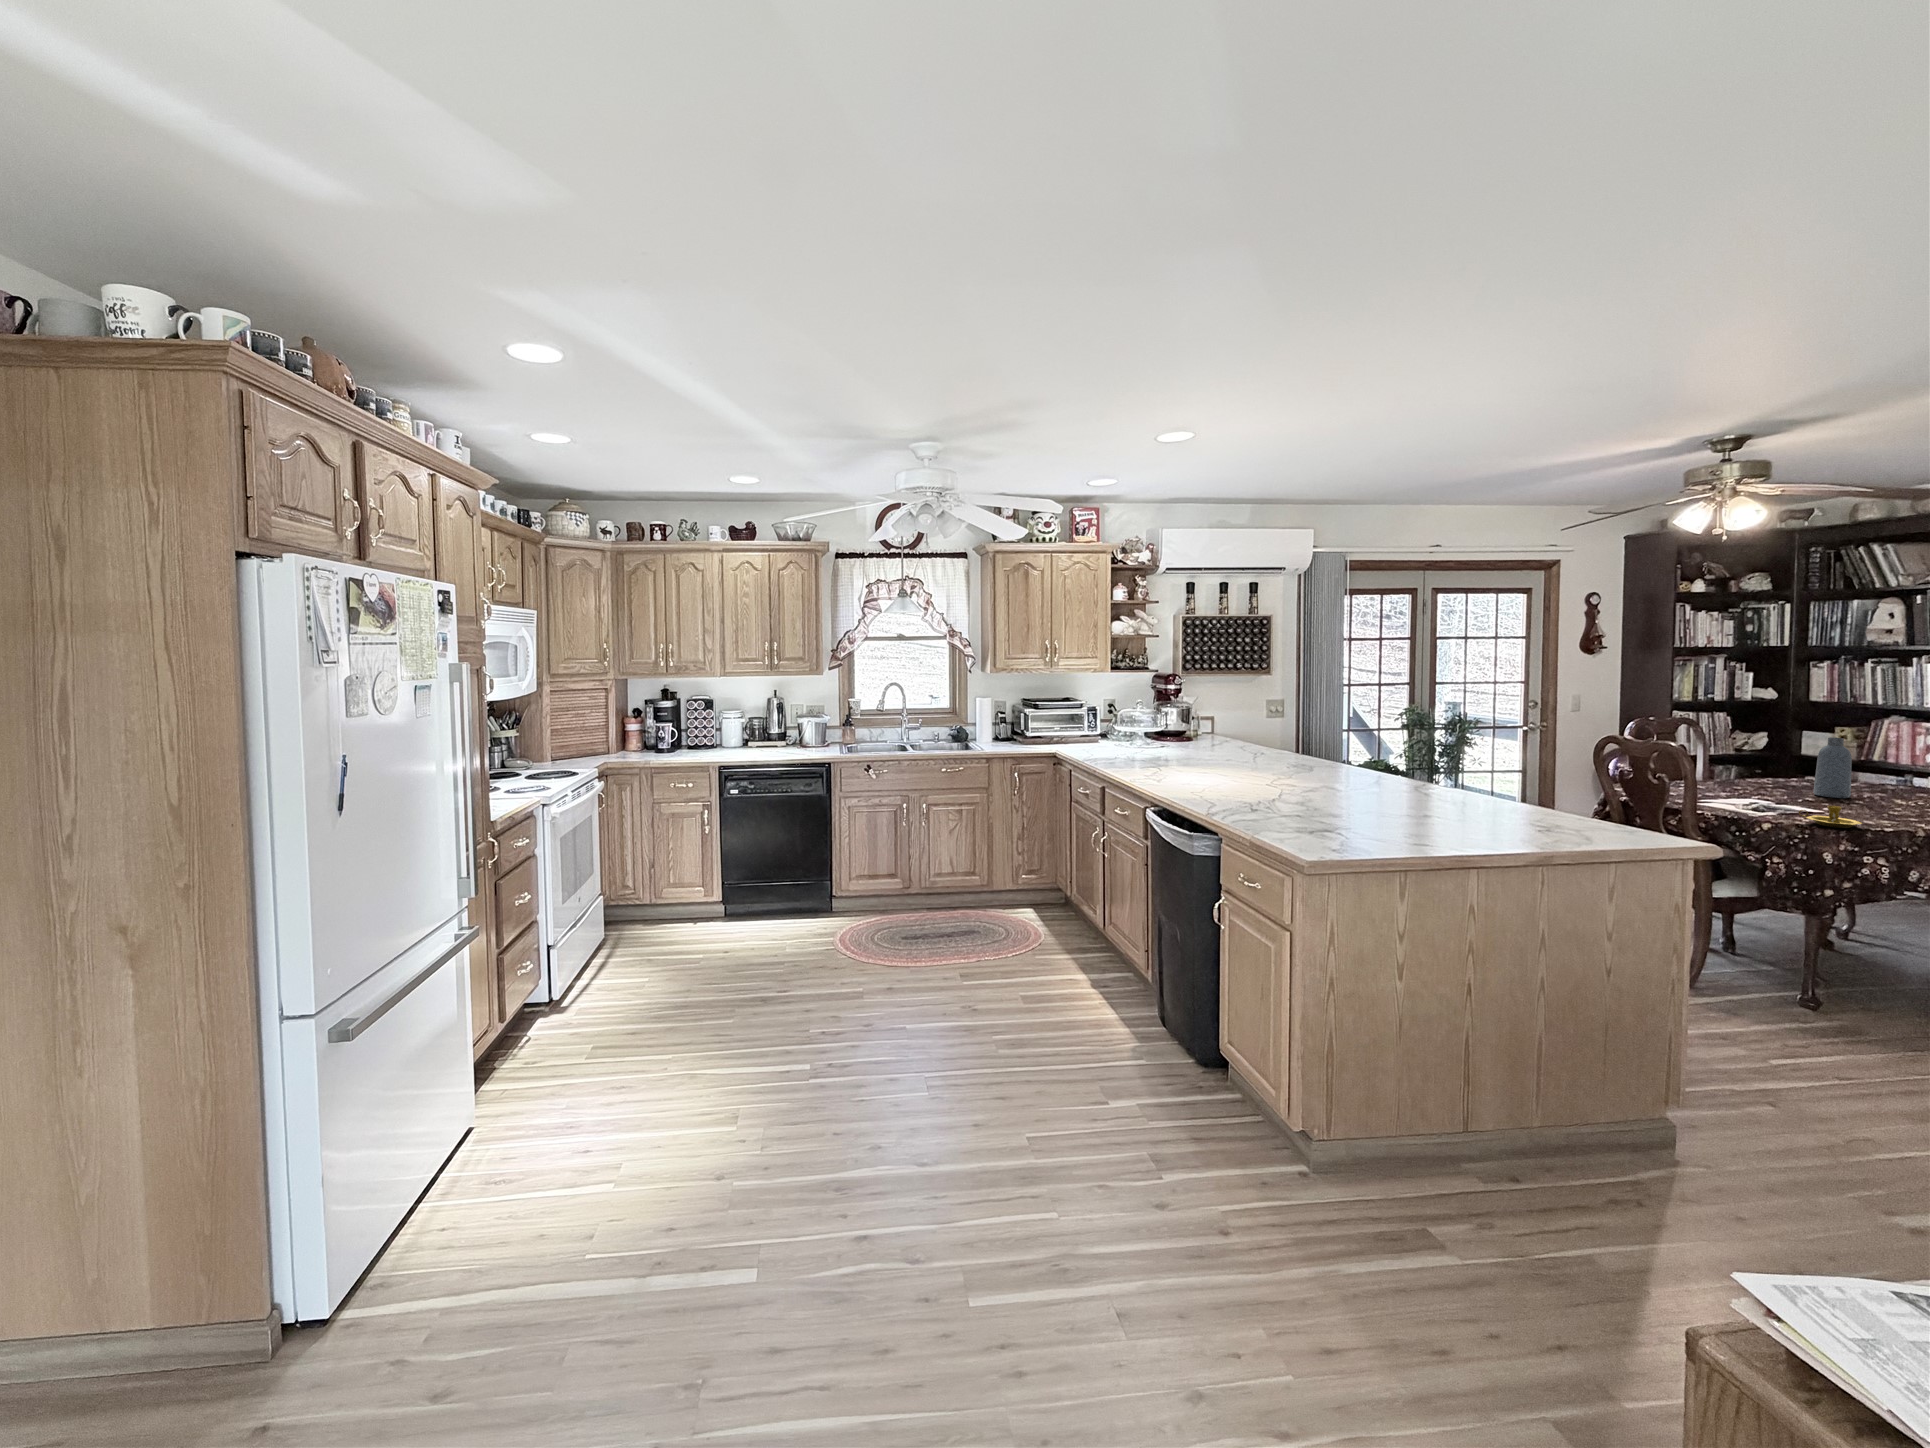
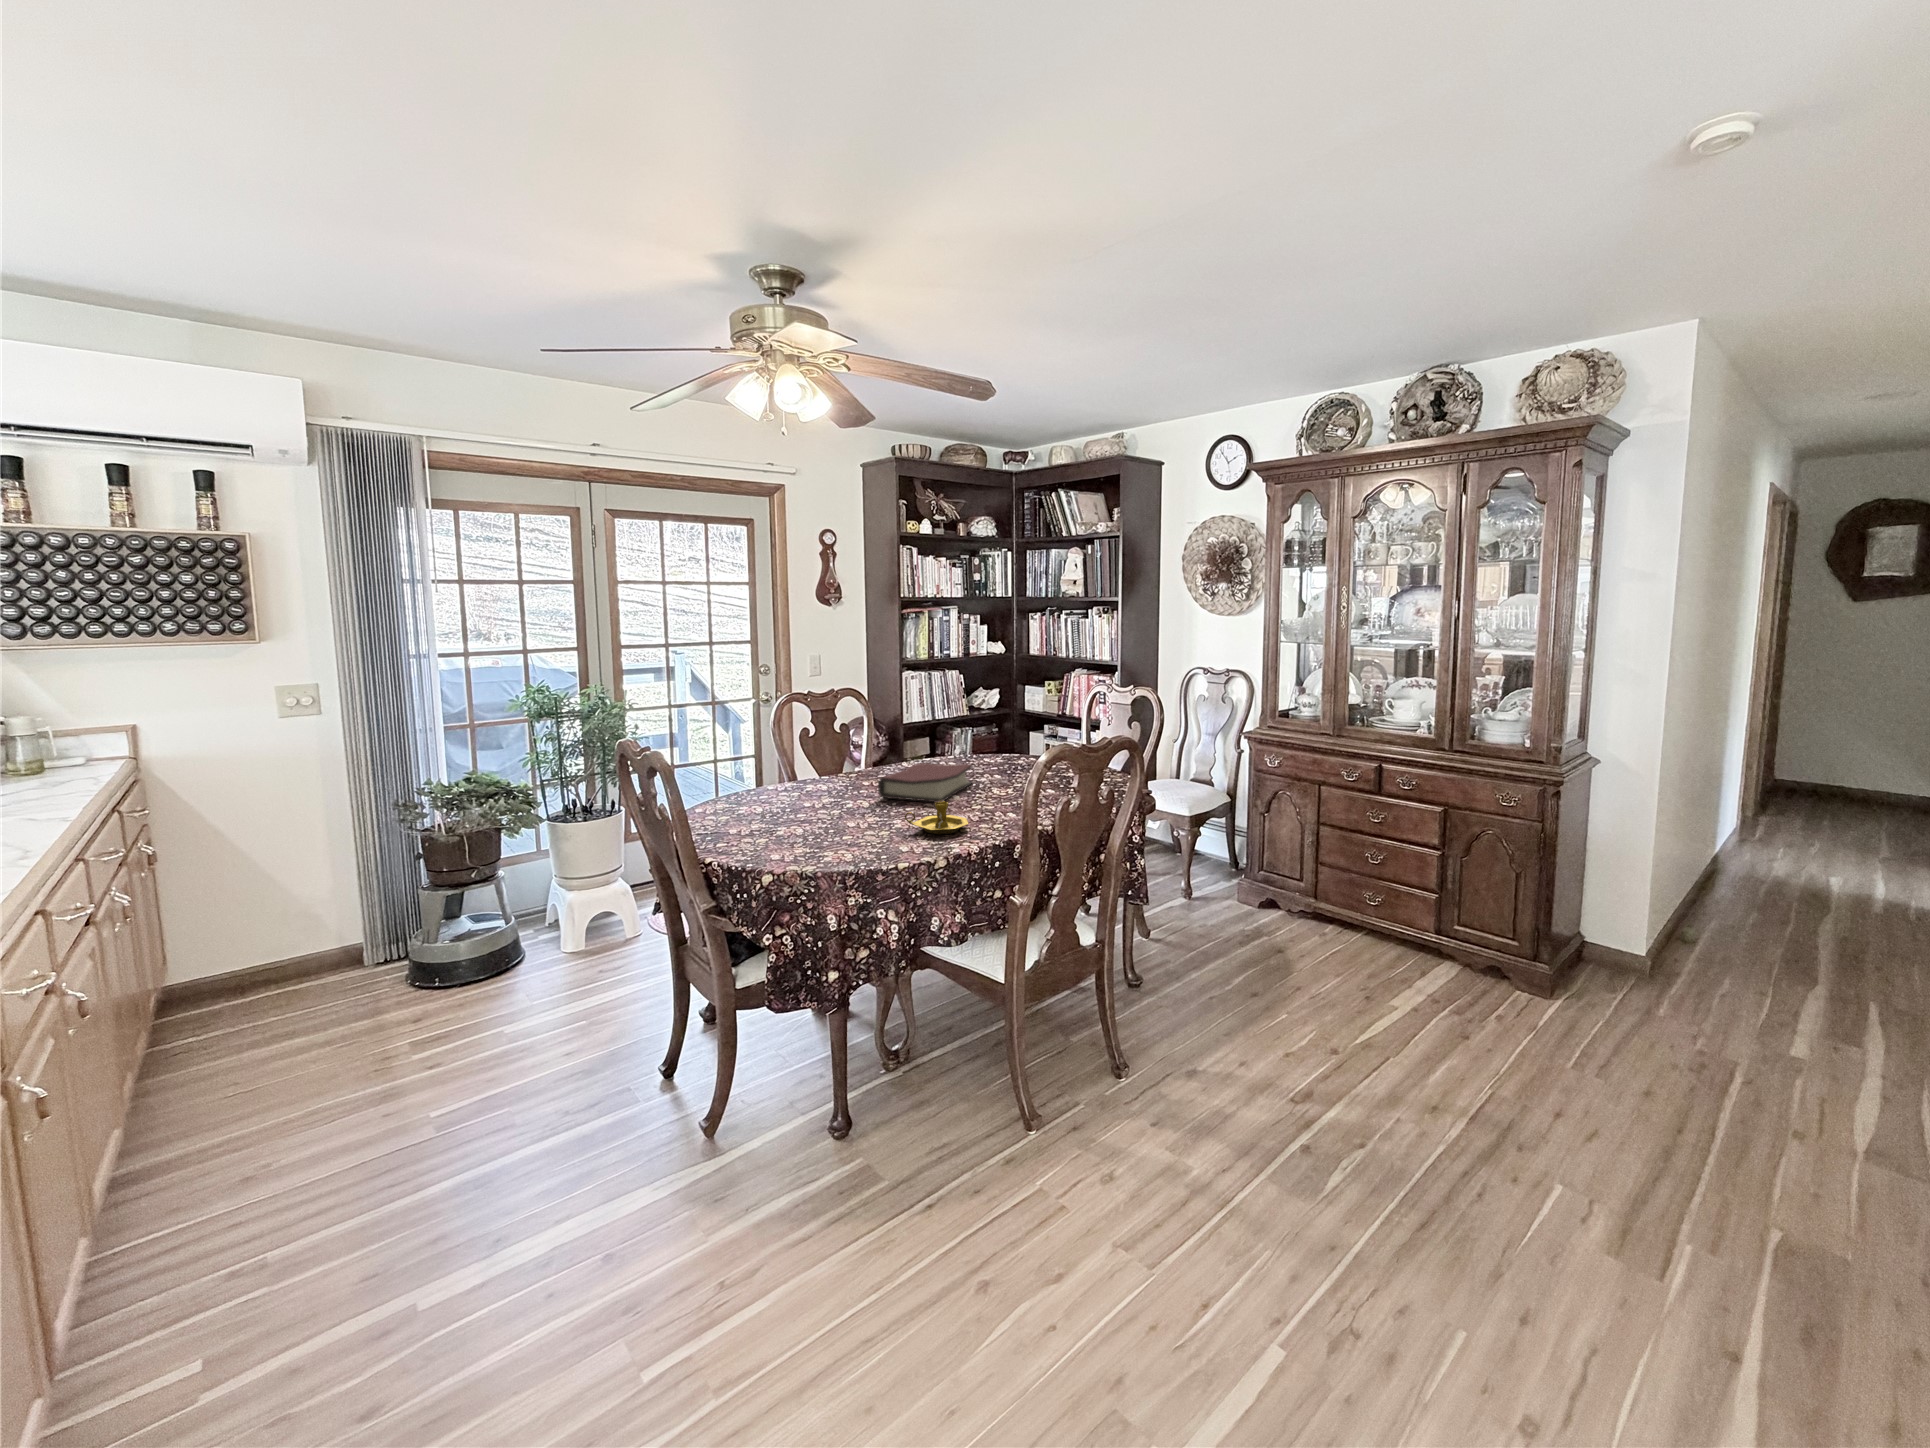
vase: present [1813,737,1852,798] -> none [975,697,1007,773]
hardback book: none [1737,782,1824,811] -> present [878,763,972,802]

